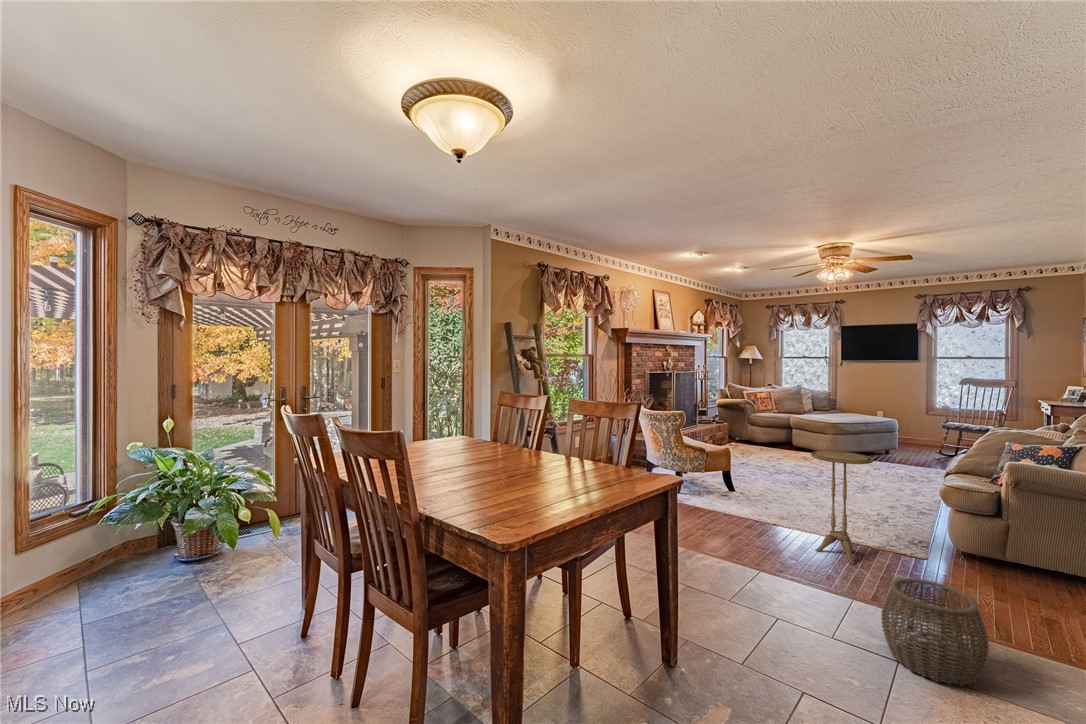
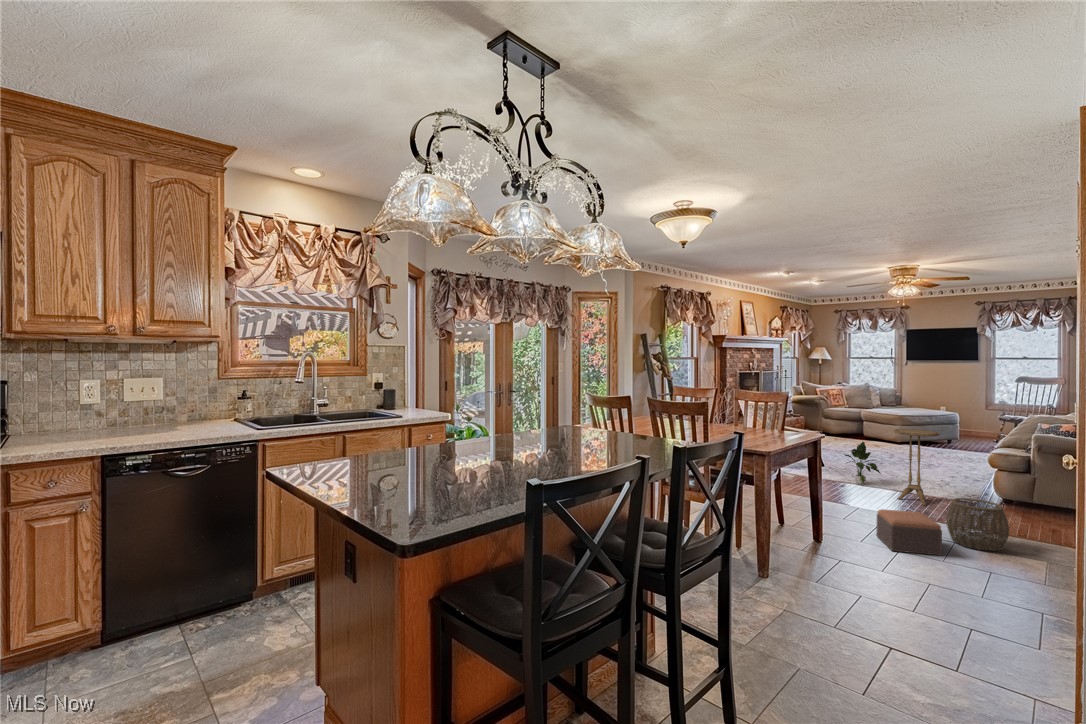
potted plant: none [748,465,797,523] -> present [844,442,881,485]
footstool: none [769,599,873,701] -> present [876,509,942,555]

